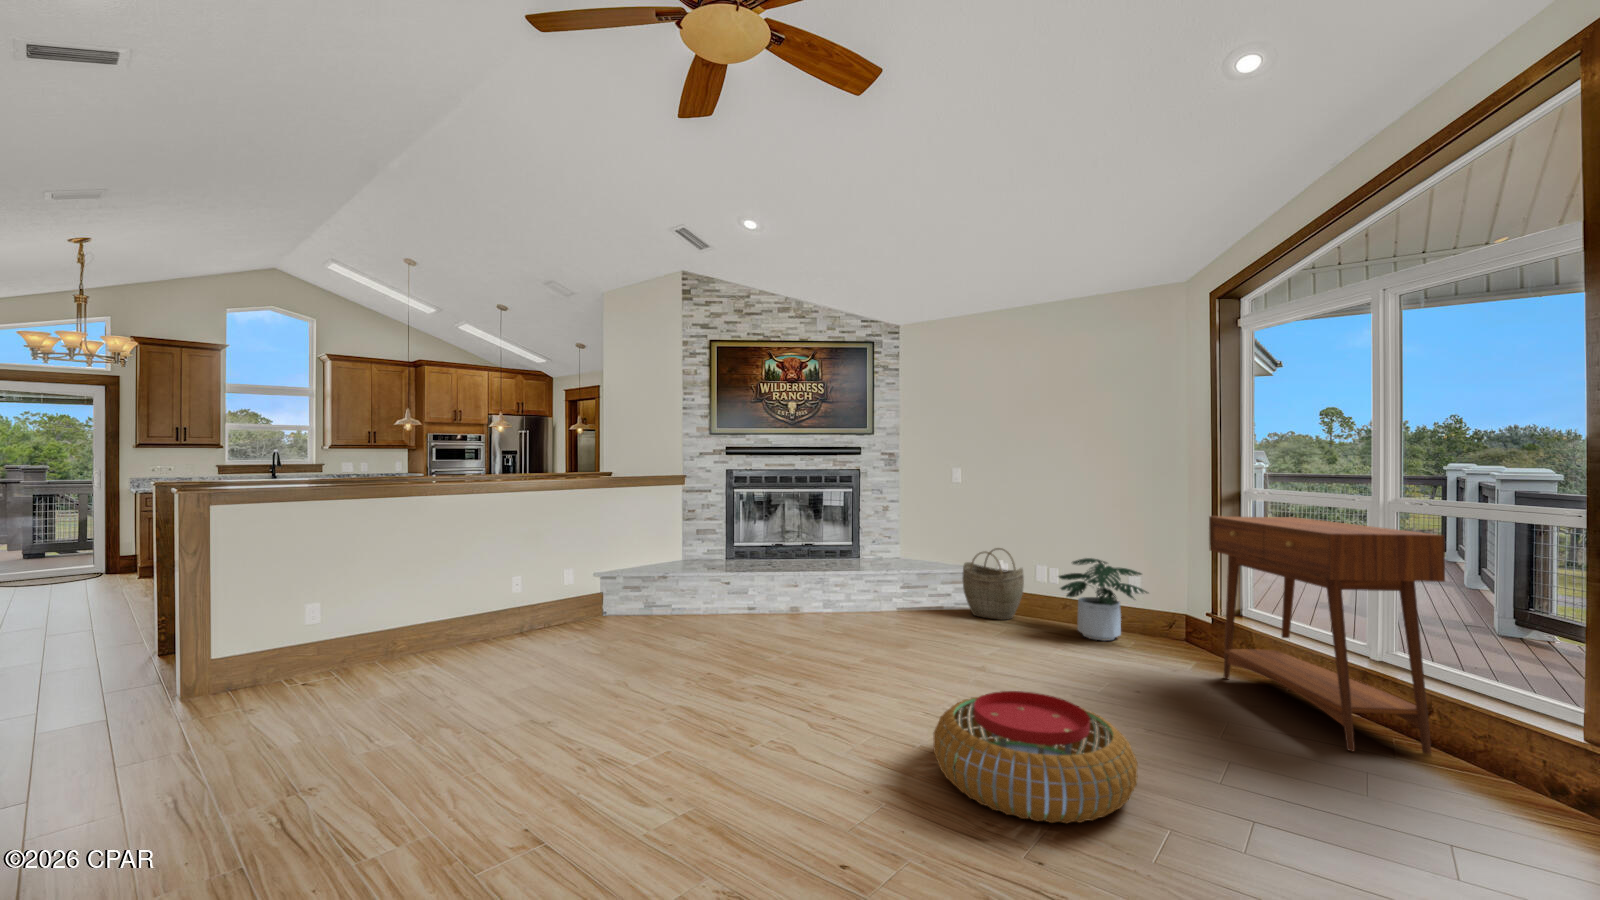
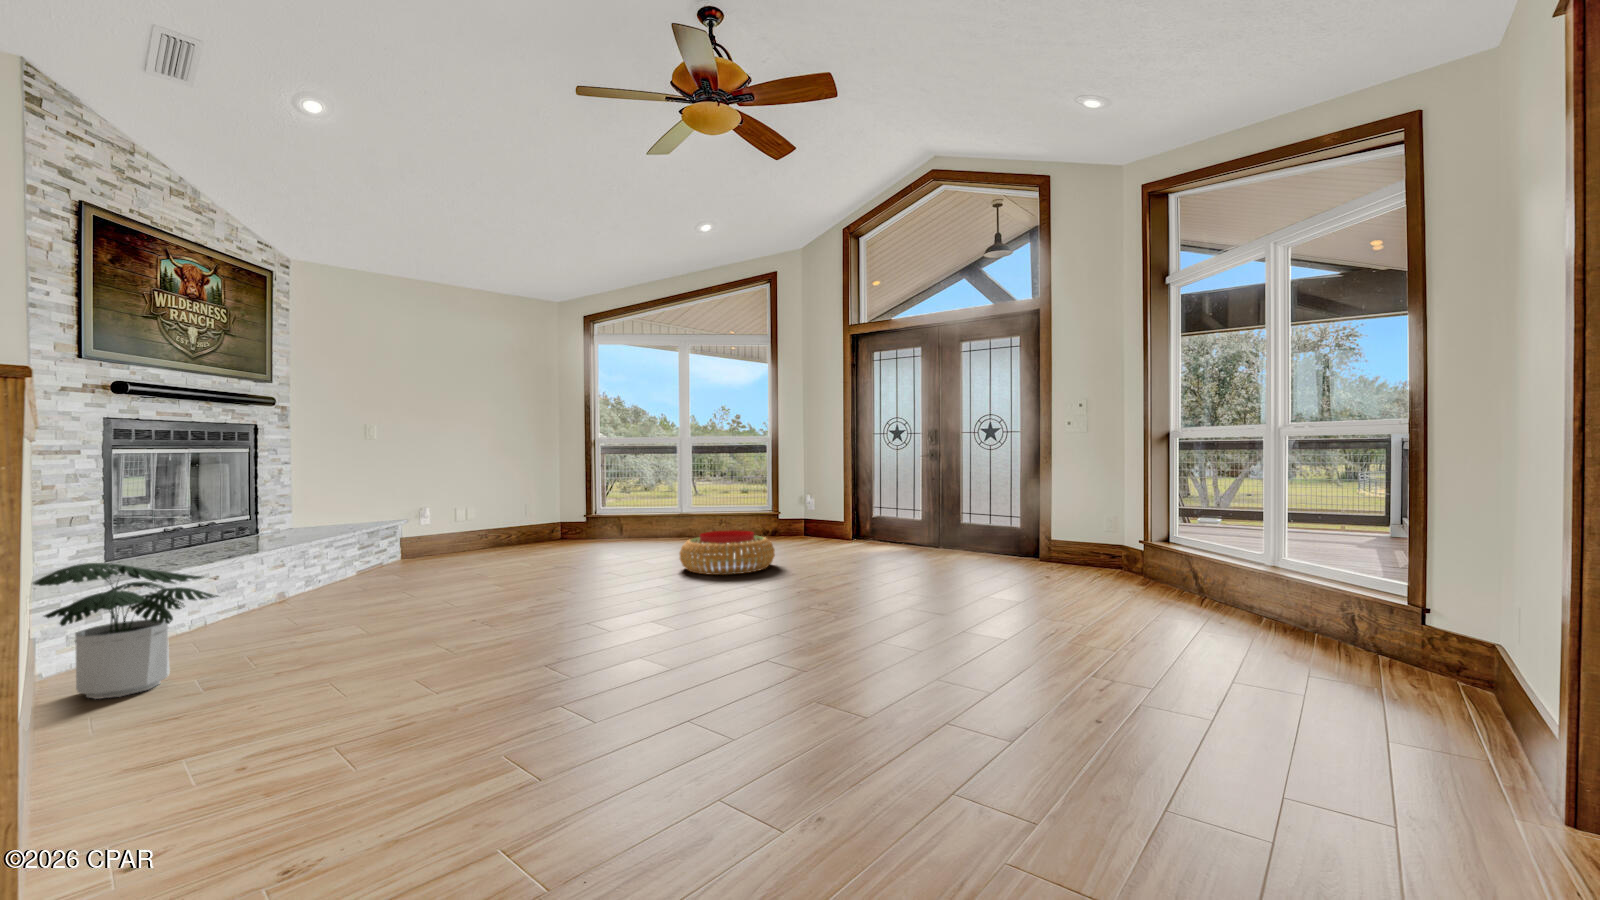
console table: present [1209,516,1445,754] -> none [625,449,728,543]
woven basket: present [962,548,1024,620] -> none [404,498,465,562]
potted plant: present [1059,558,1148,641] -> present [33,563,218,699]

